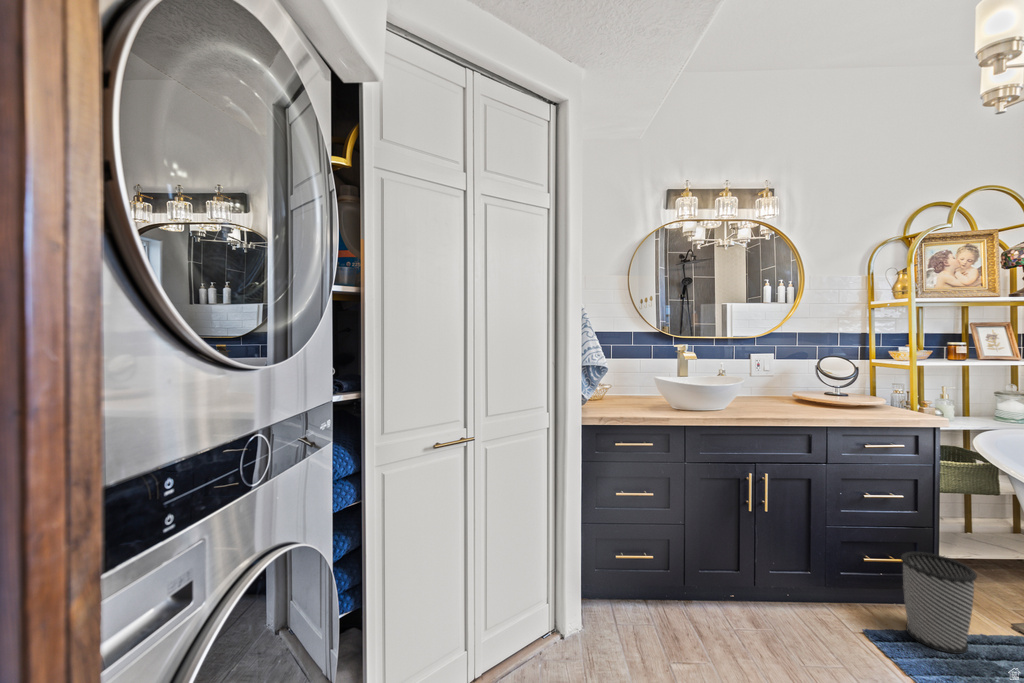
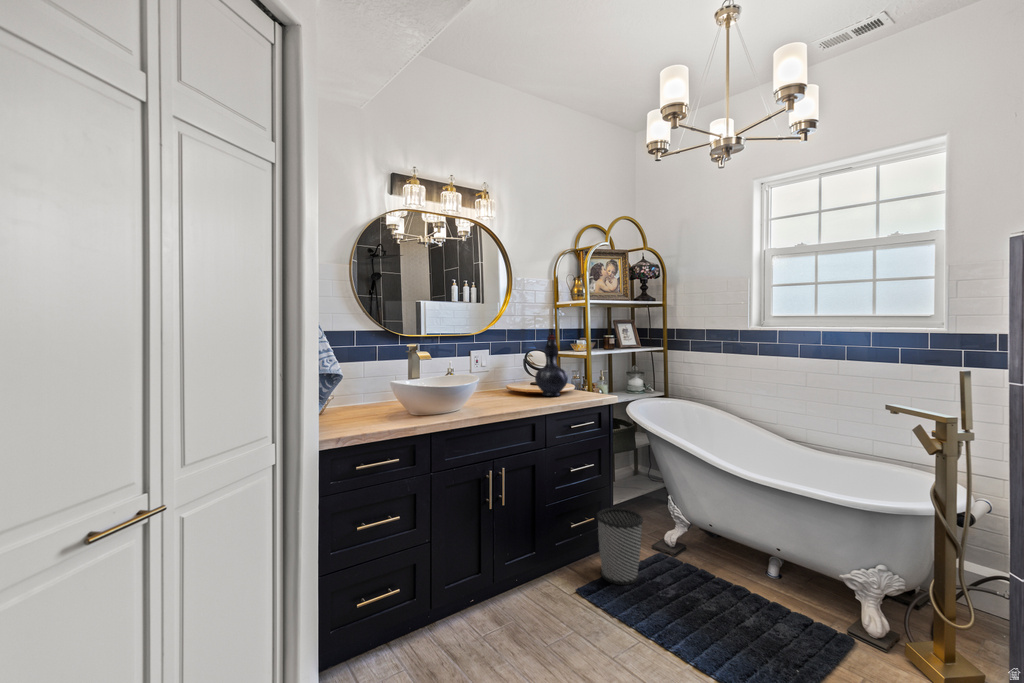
decorative vase: none [823,334,868,408] -> present [535,331,568,396]

